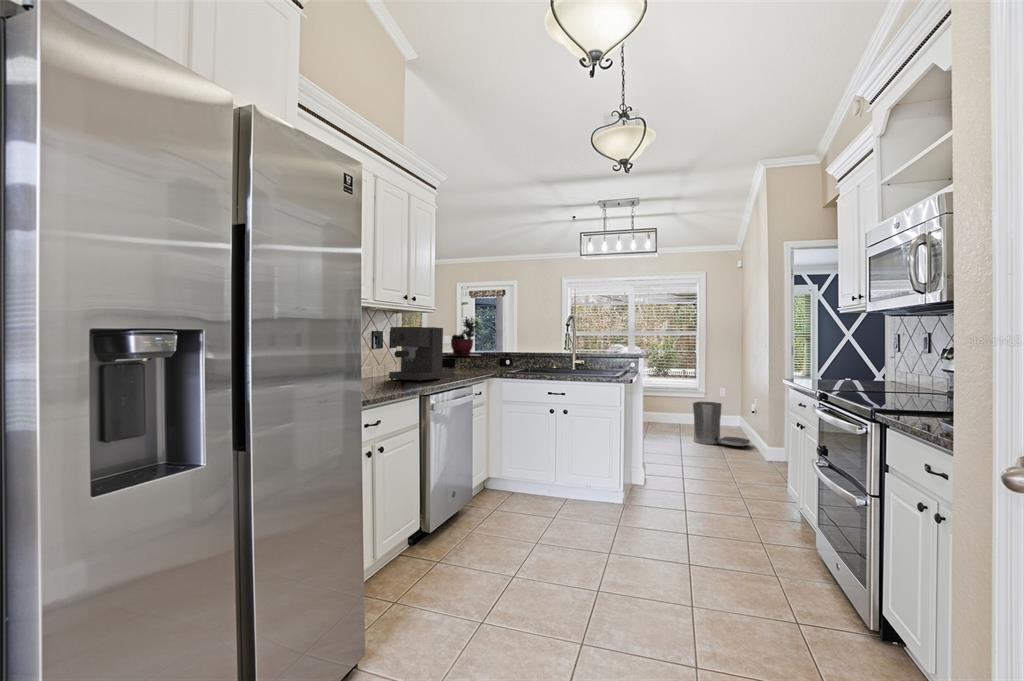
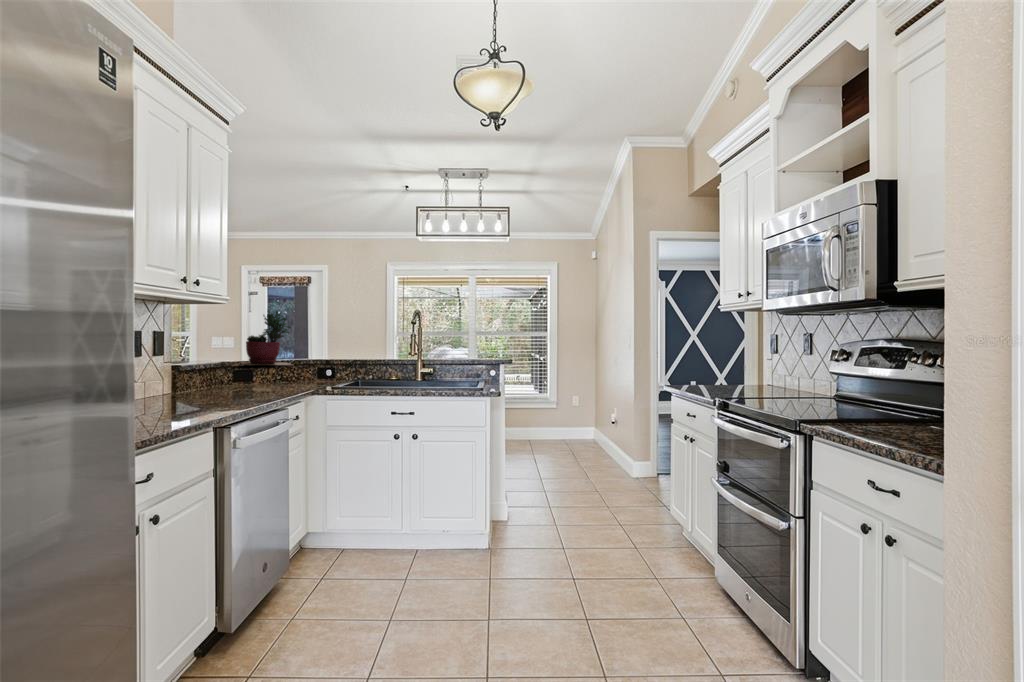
coffee maker: present [389,327,443,381] -> none [154,324,243,406]
trash can: present [693,402,750,446] -> none [549,412,609,461]

